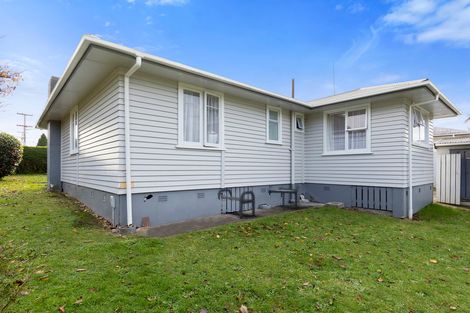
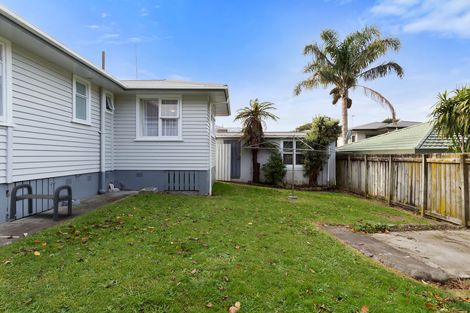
round table: present [267,188,299,210] -> none [75,178,116,203]

